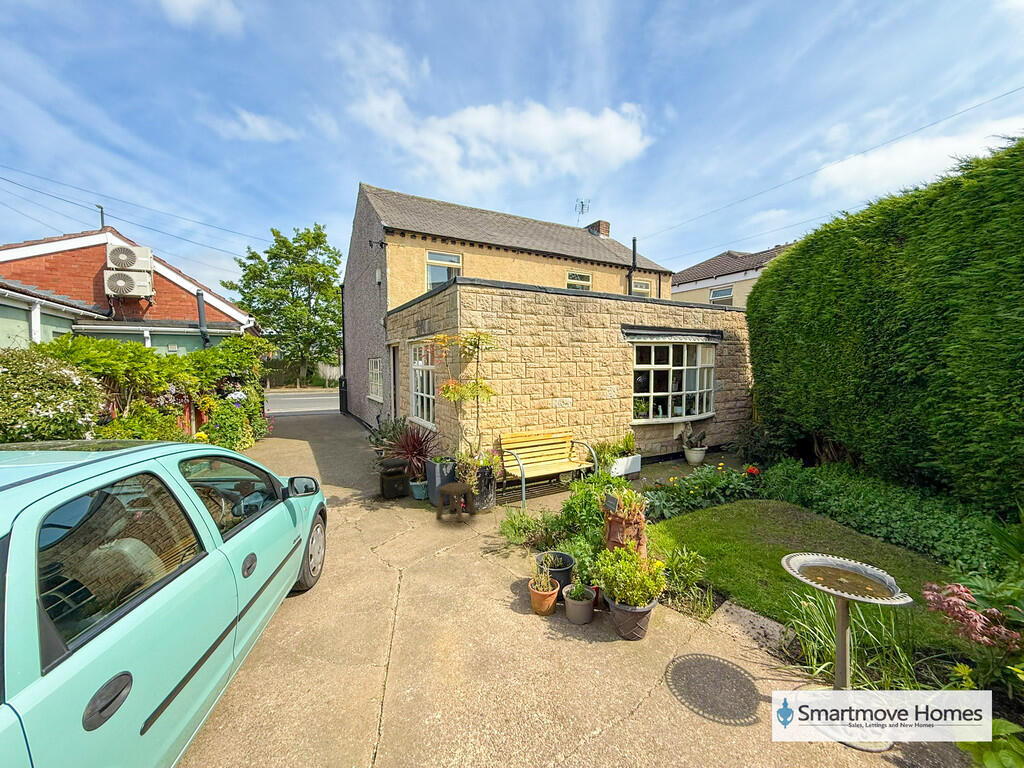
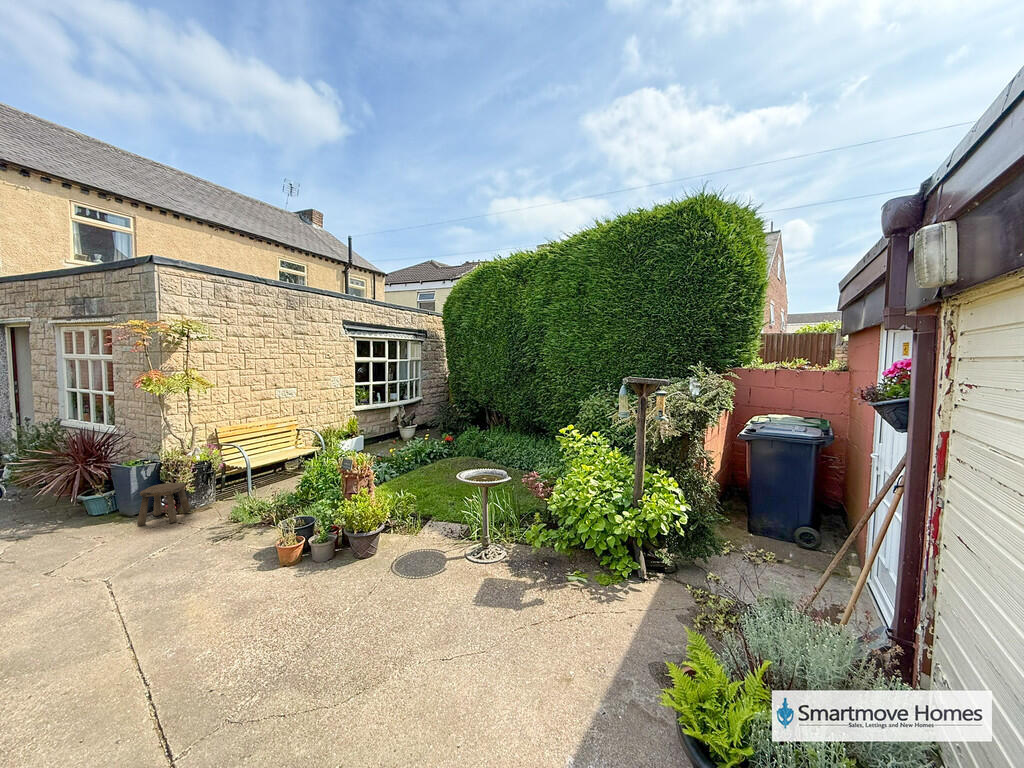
toolbox: present [379,458,410,498] -> none [22,470,82,522]

